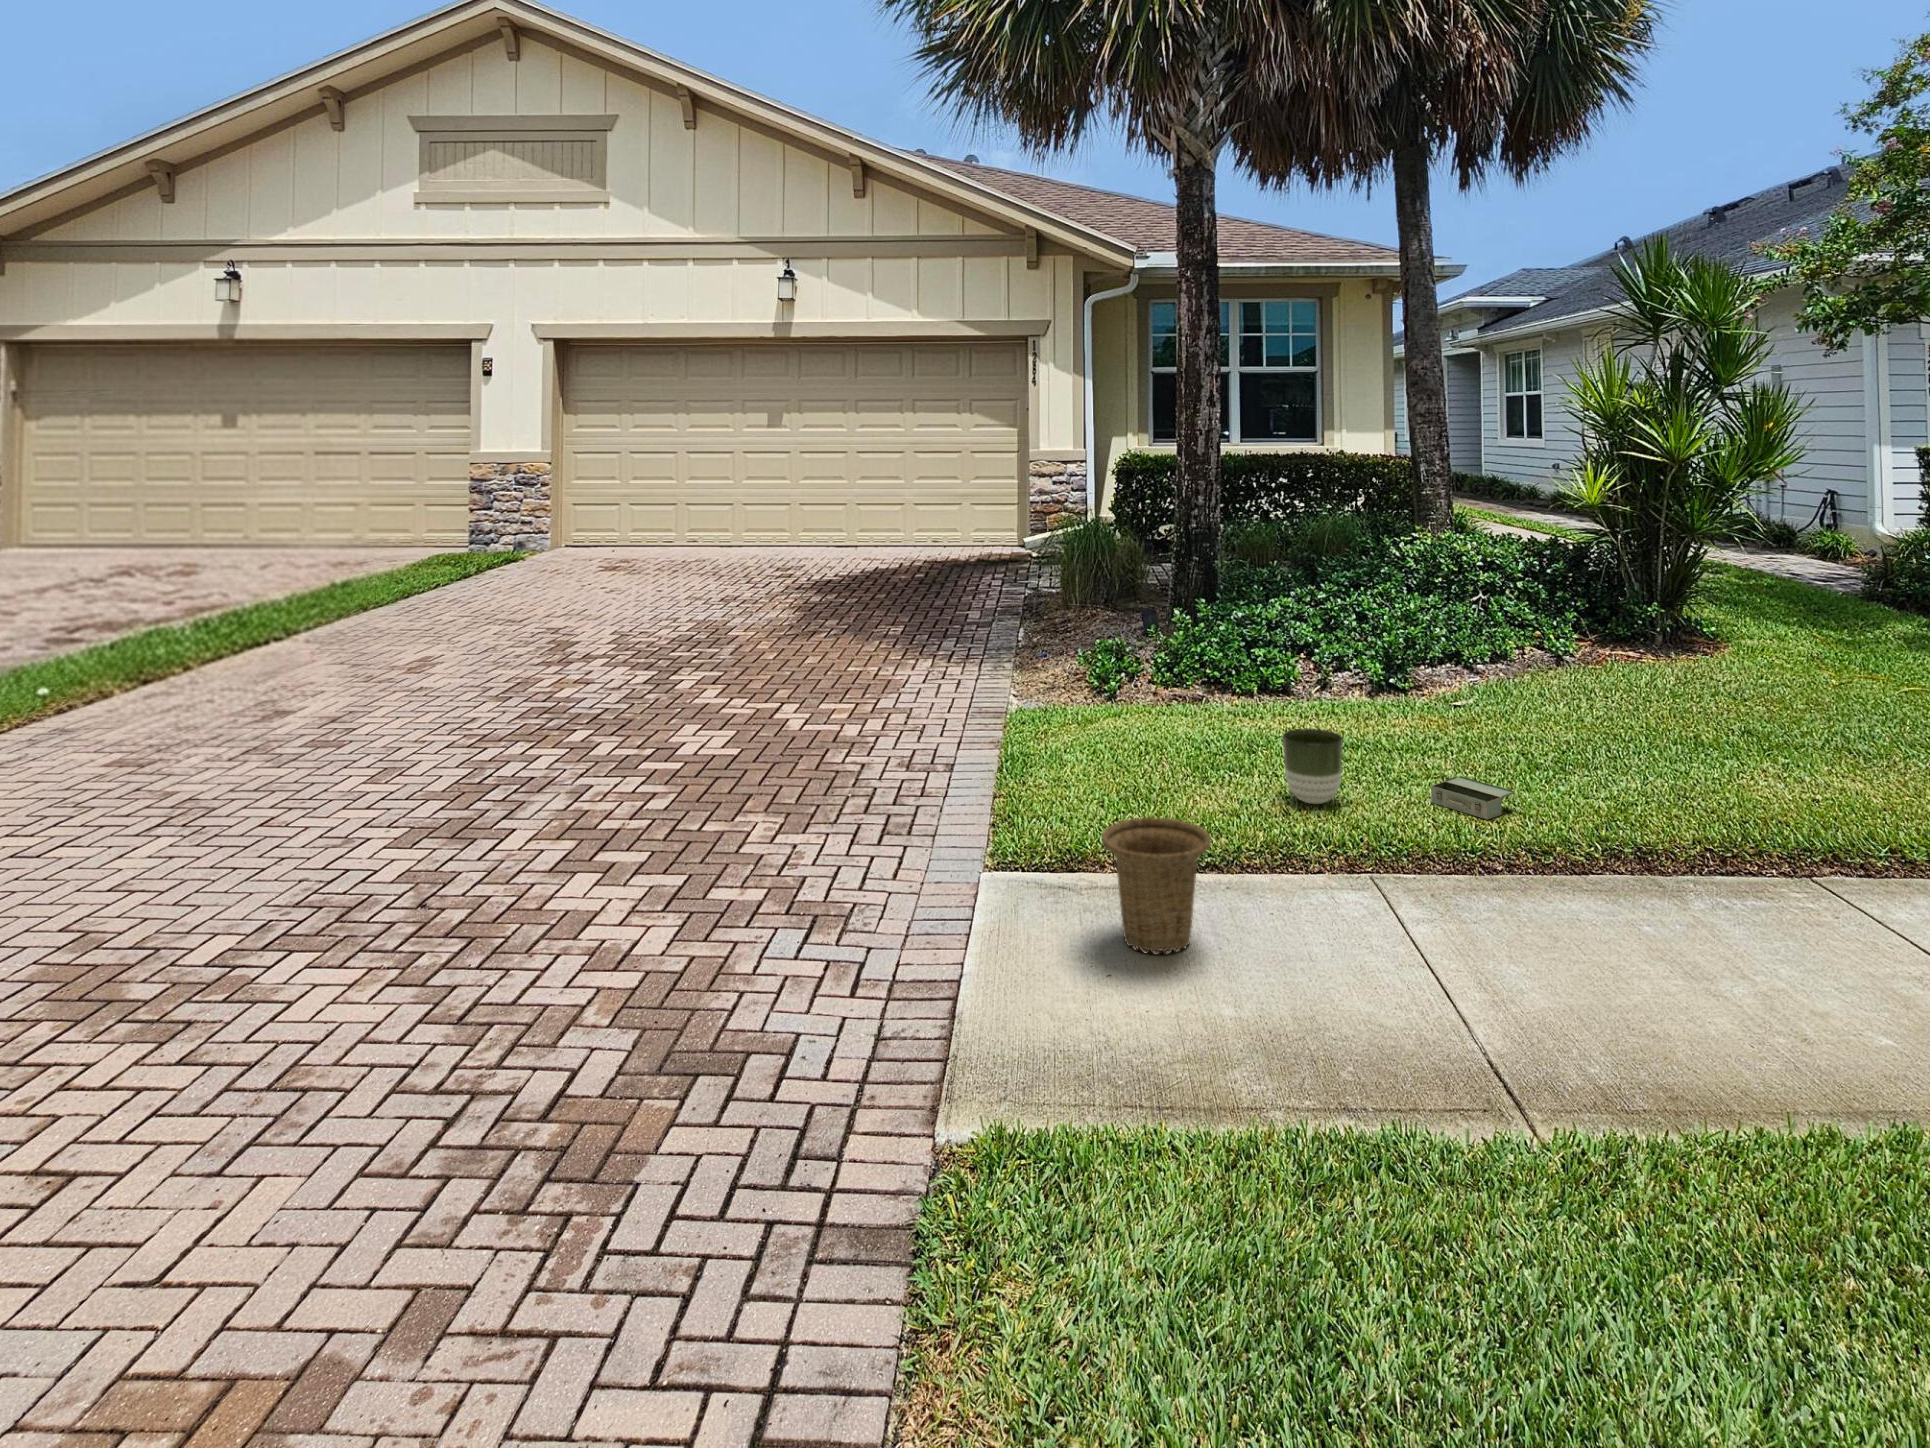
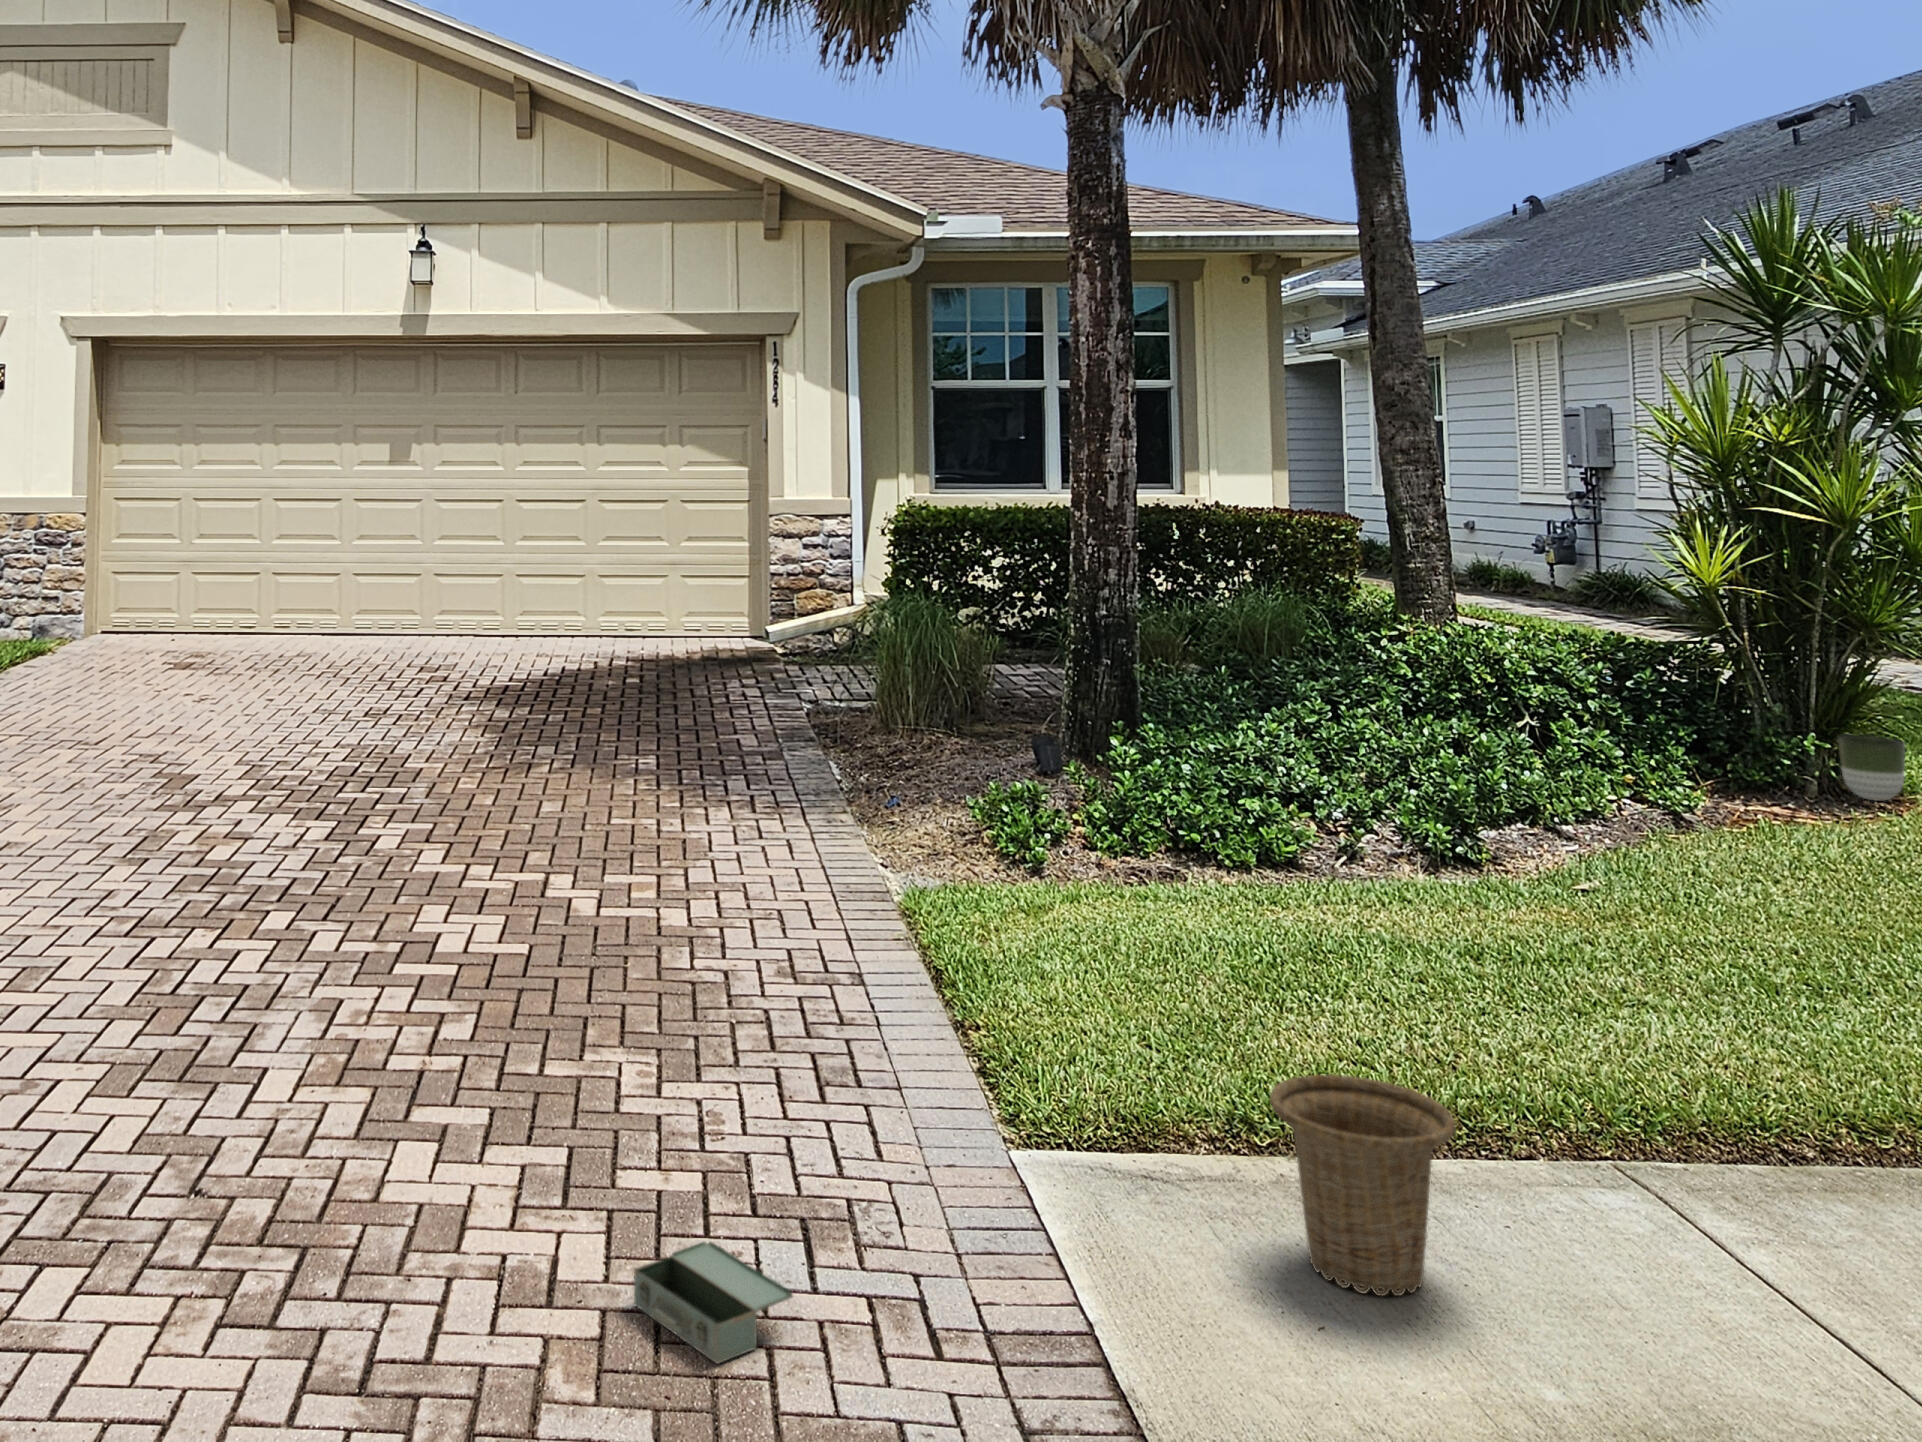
planter: present [1283,729,1343,804] -> present [1838,735,1905,801]
toolbox: present [1431,776,1514,820] -> present [634,1242,793,1364]

